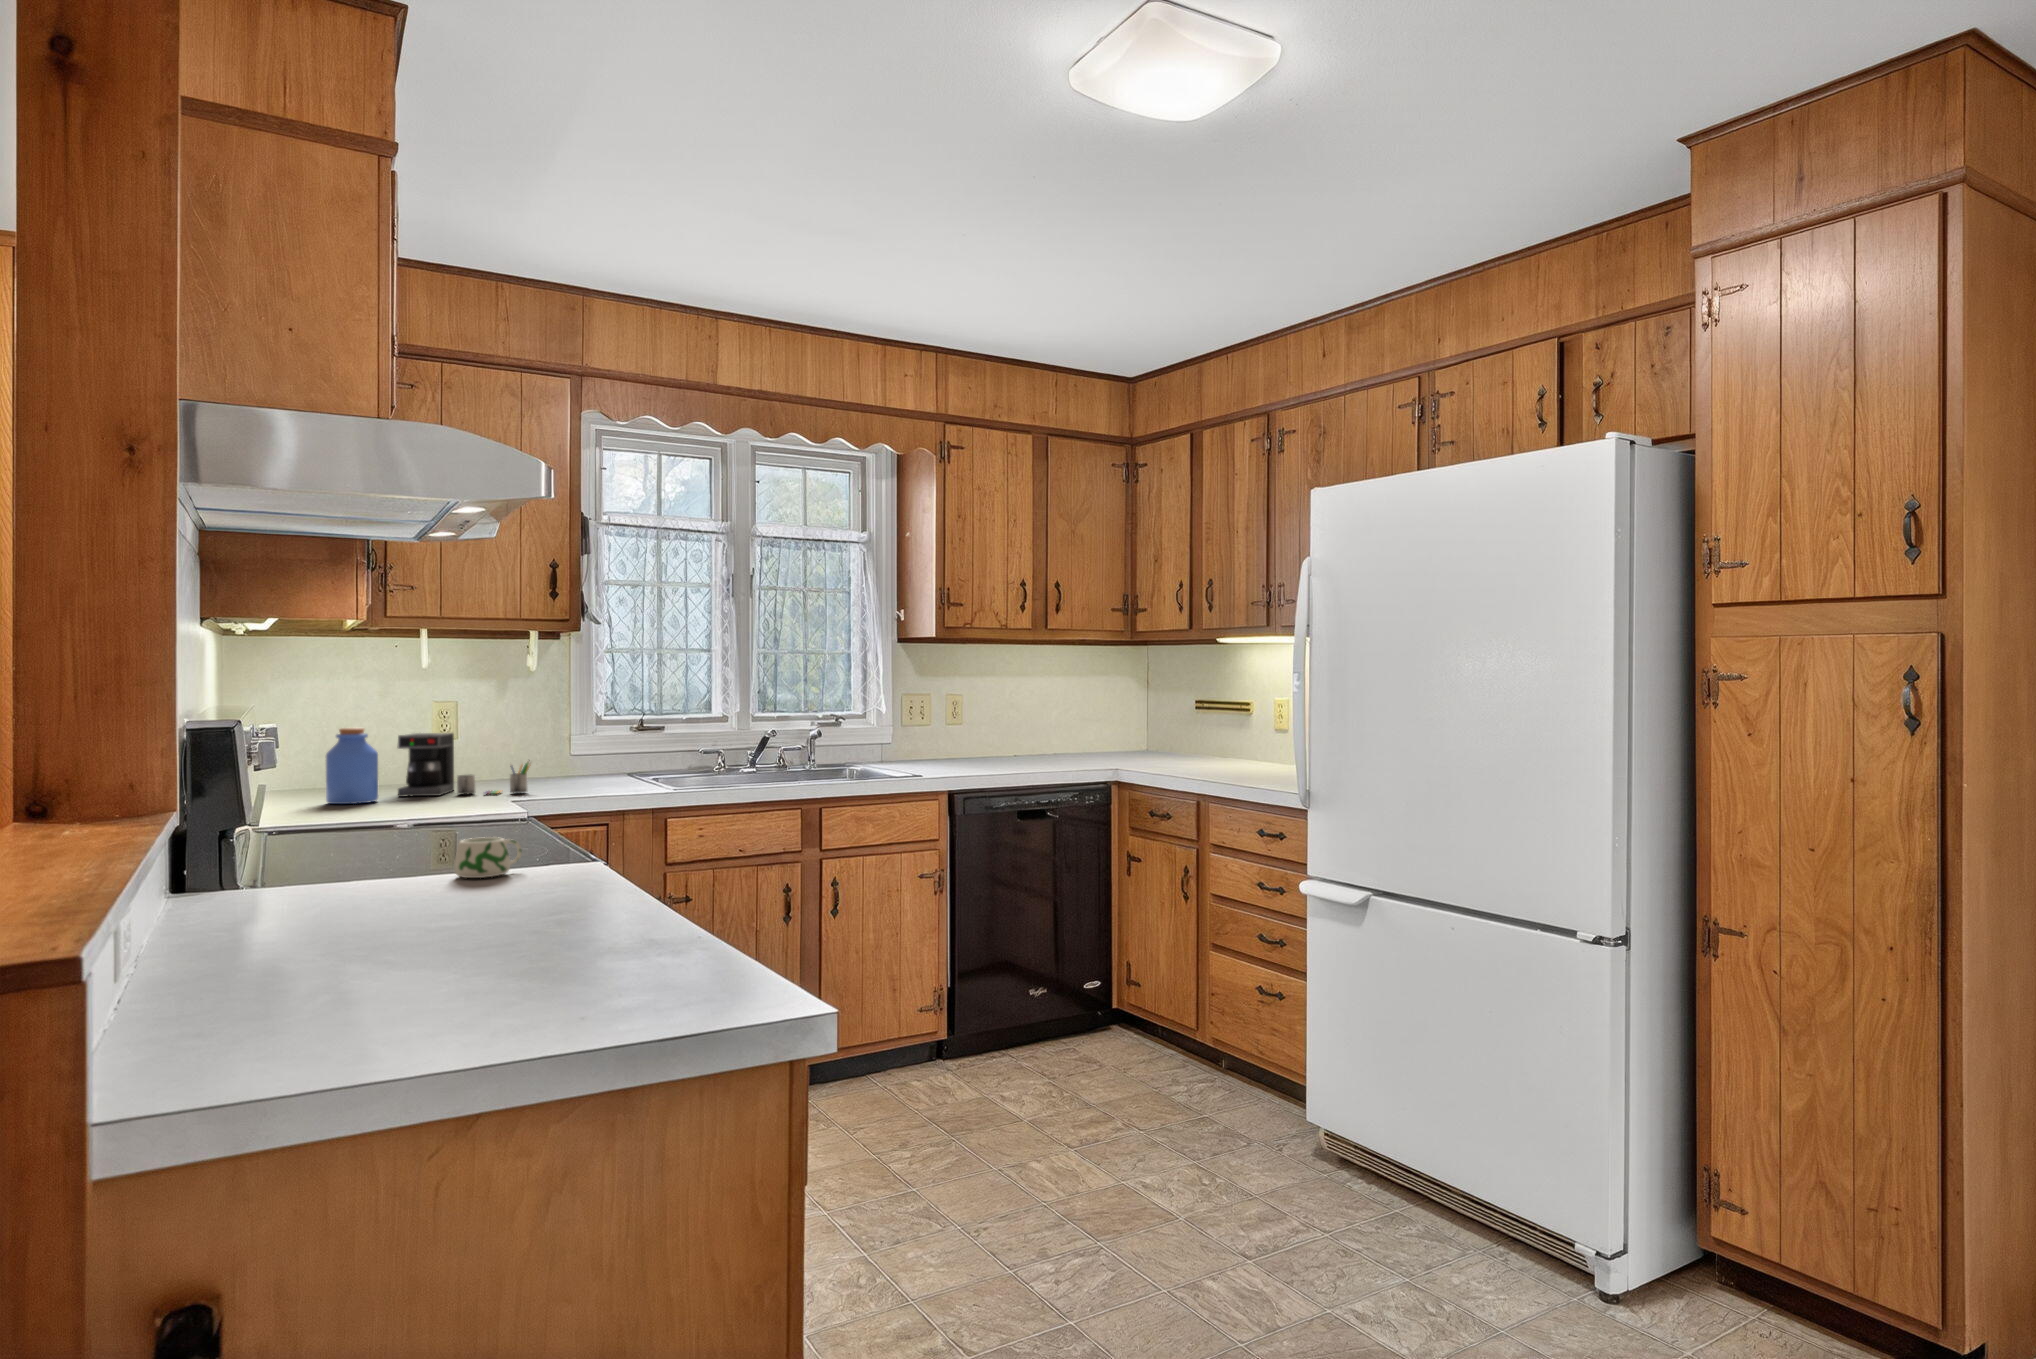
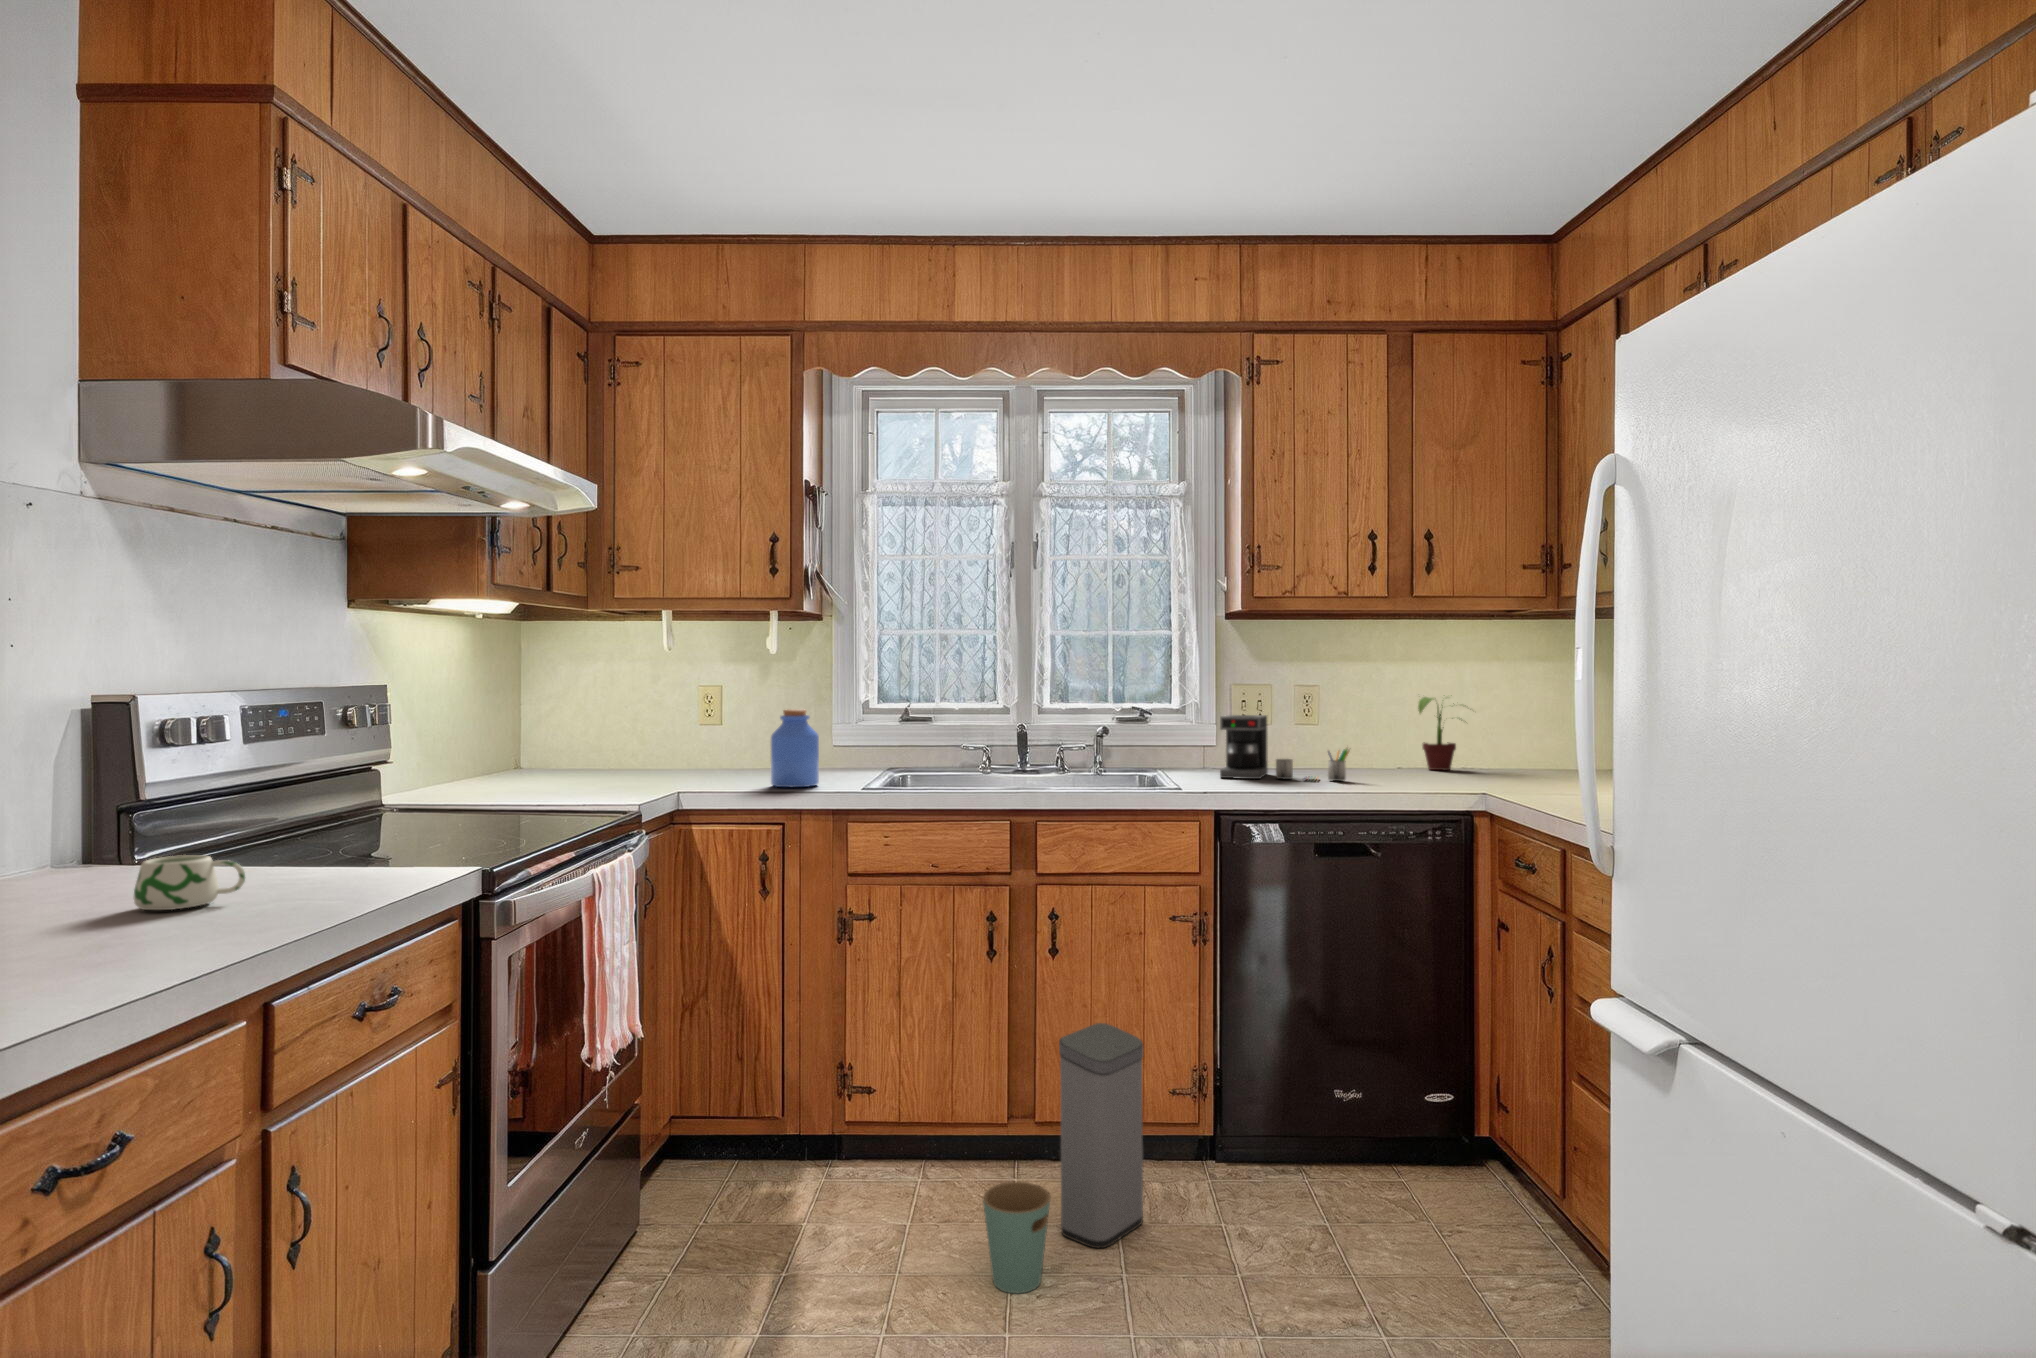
potted plant: none [1021,701,1078,758] -> present [1418,695,1466,770]
jar: present [326,728,379,804] -> present [771,709,819,787]
coffee maker: present [398,733,531,797] -> present [1220,715,1349,781]
trash can: none [856,954,933,1146] -> present [983,1023,1144,1294]

